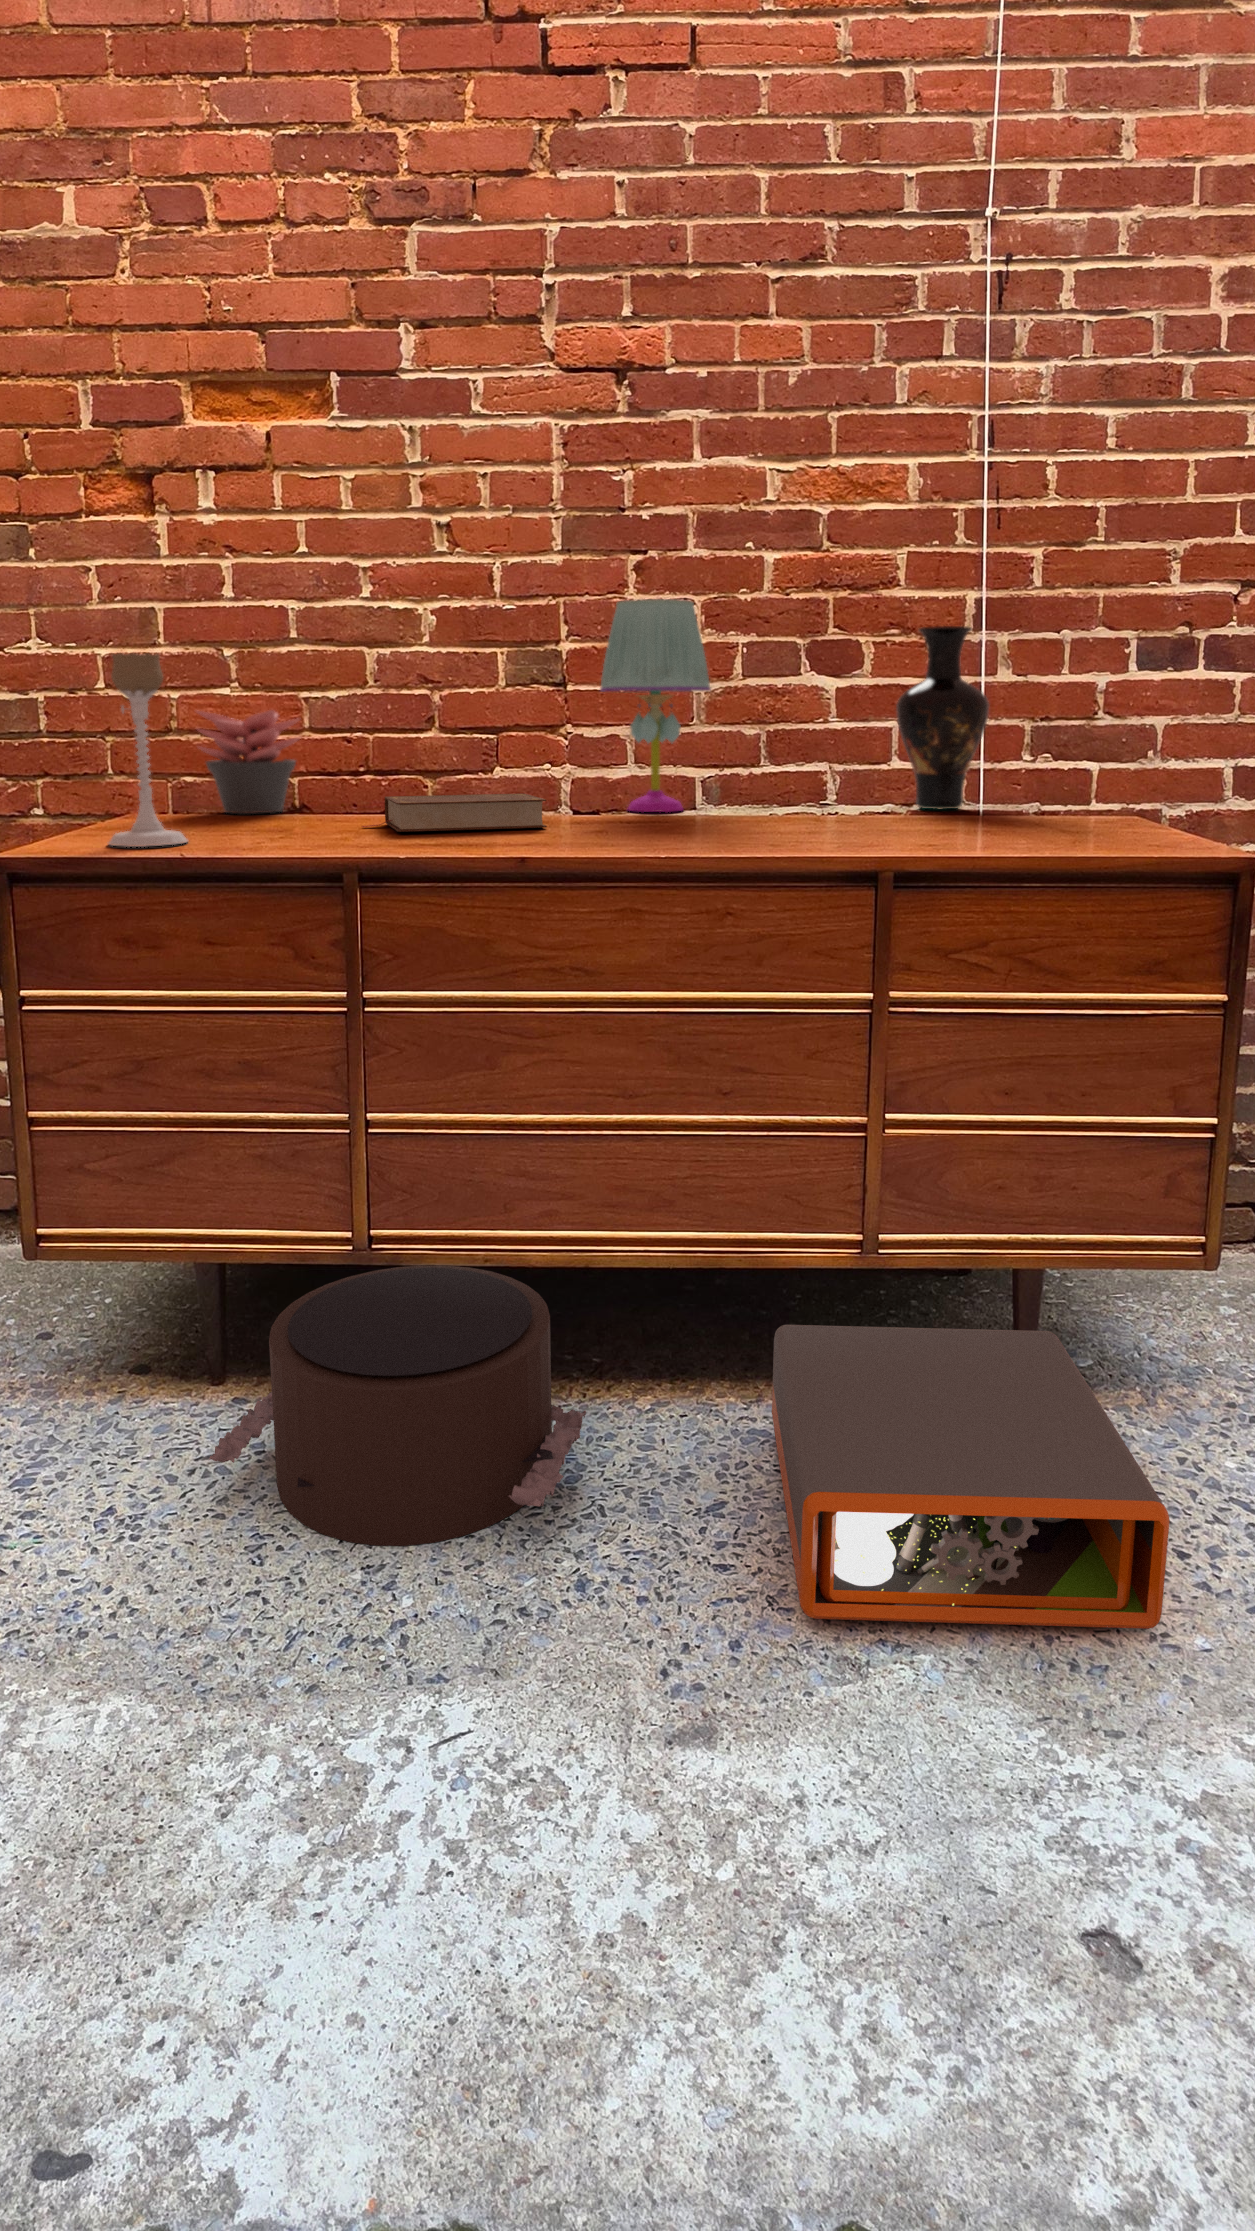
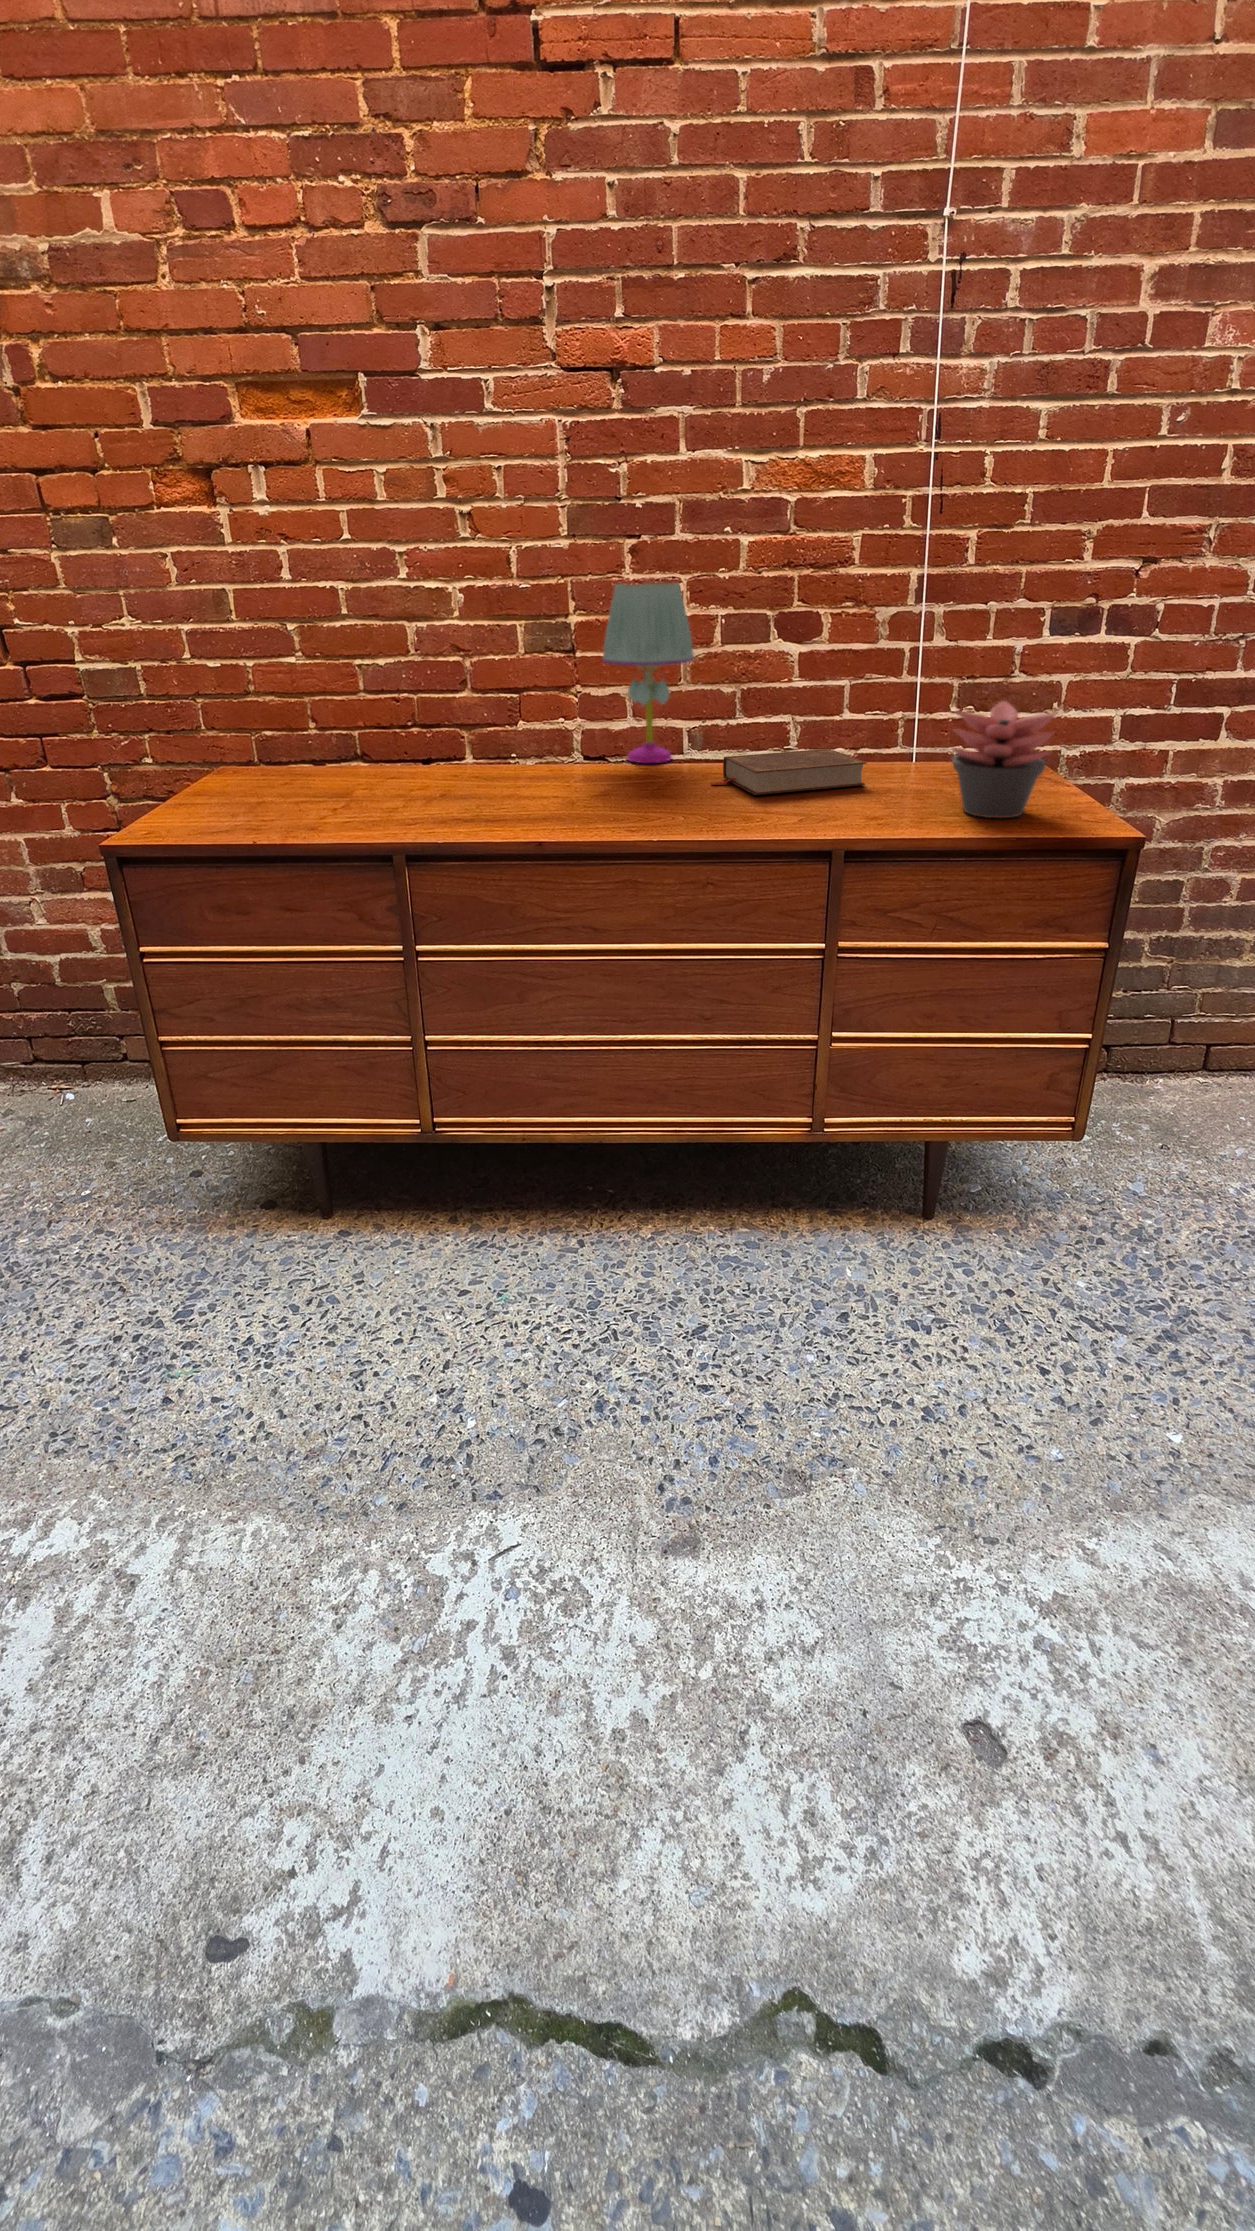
vase: present [896,626,989,809] -> none [848,601,925,757]
candle holder: present [109,653,188,847] -> none [183,662,265,830]
succulent plant: present [197,710,300,814] -> present [952,701,1055,818]
book: present [362,794,547,832] -> present [711,749,867,795]
pouf: present [209,1265,586,1546] -> none [318,1142,602,1373]
storage box: present [772,1325,1169,1629] -> none [741,1188,1040,1445]

